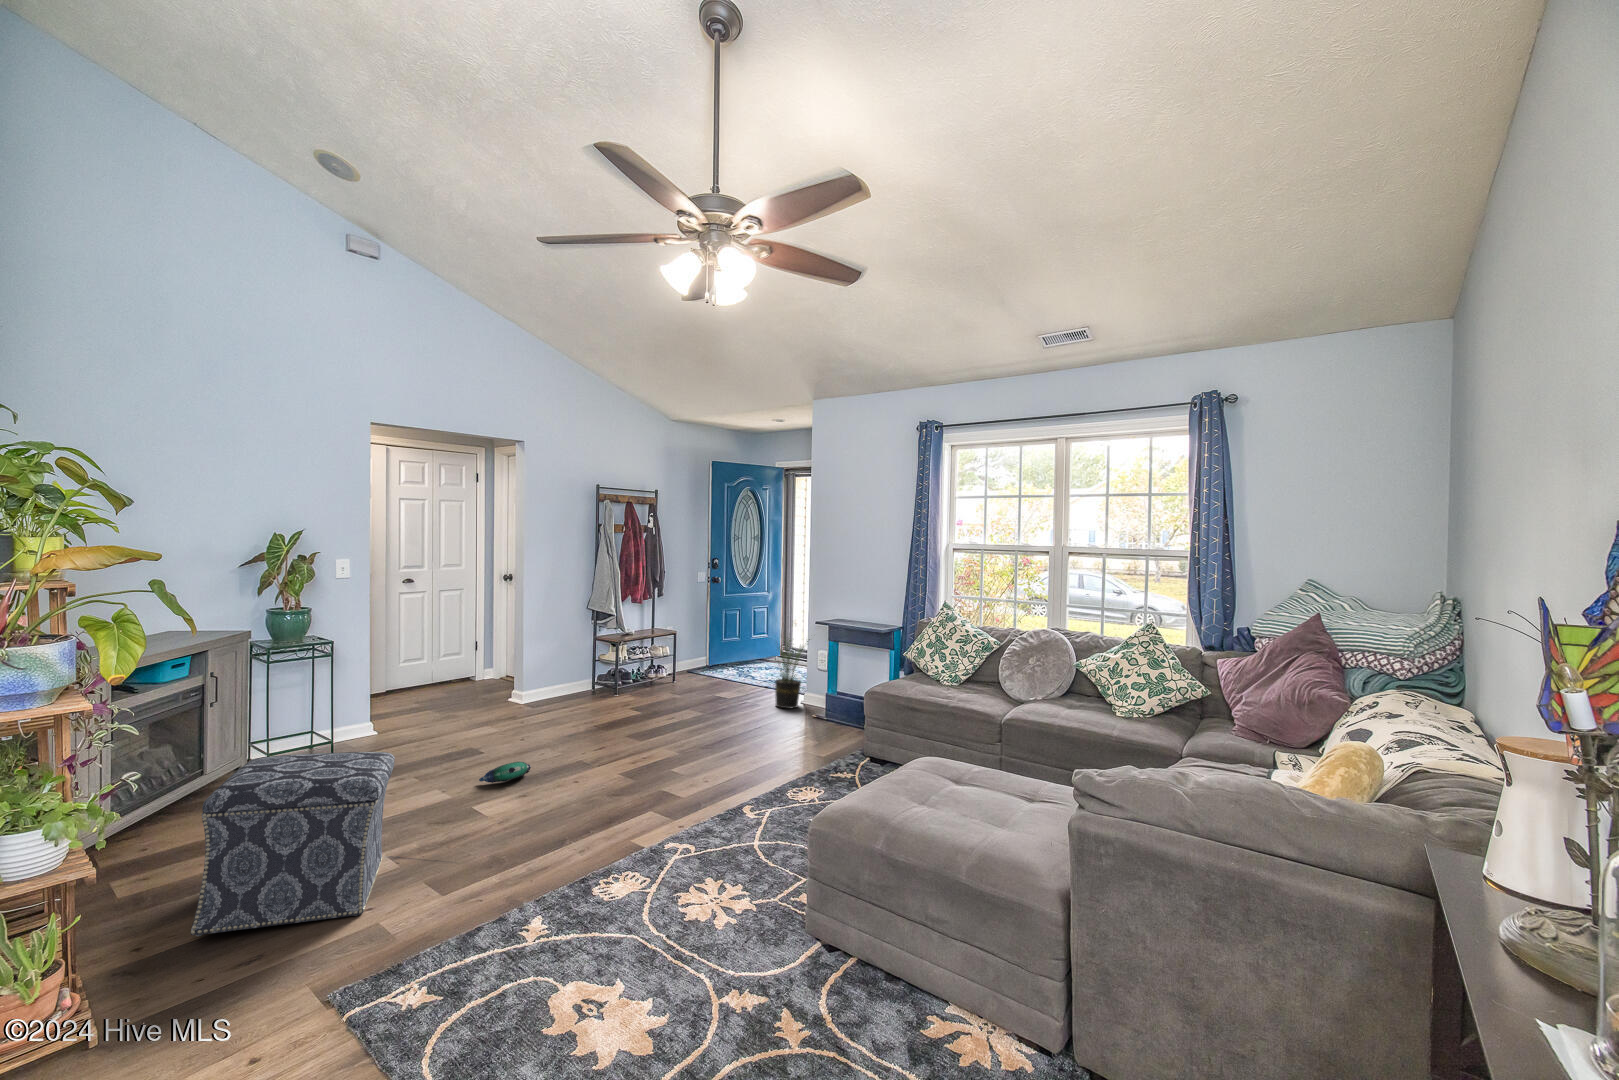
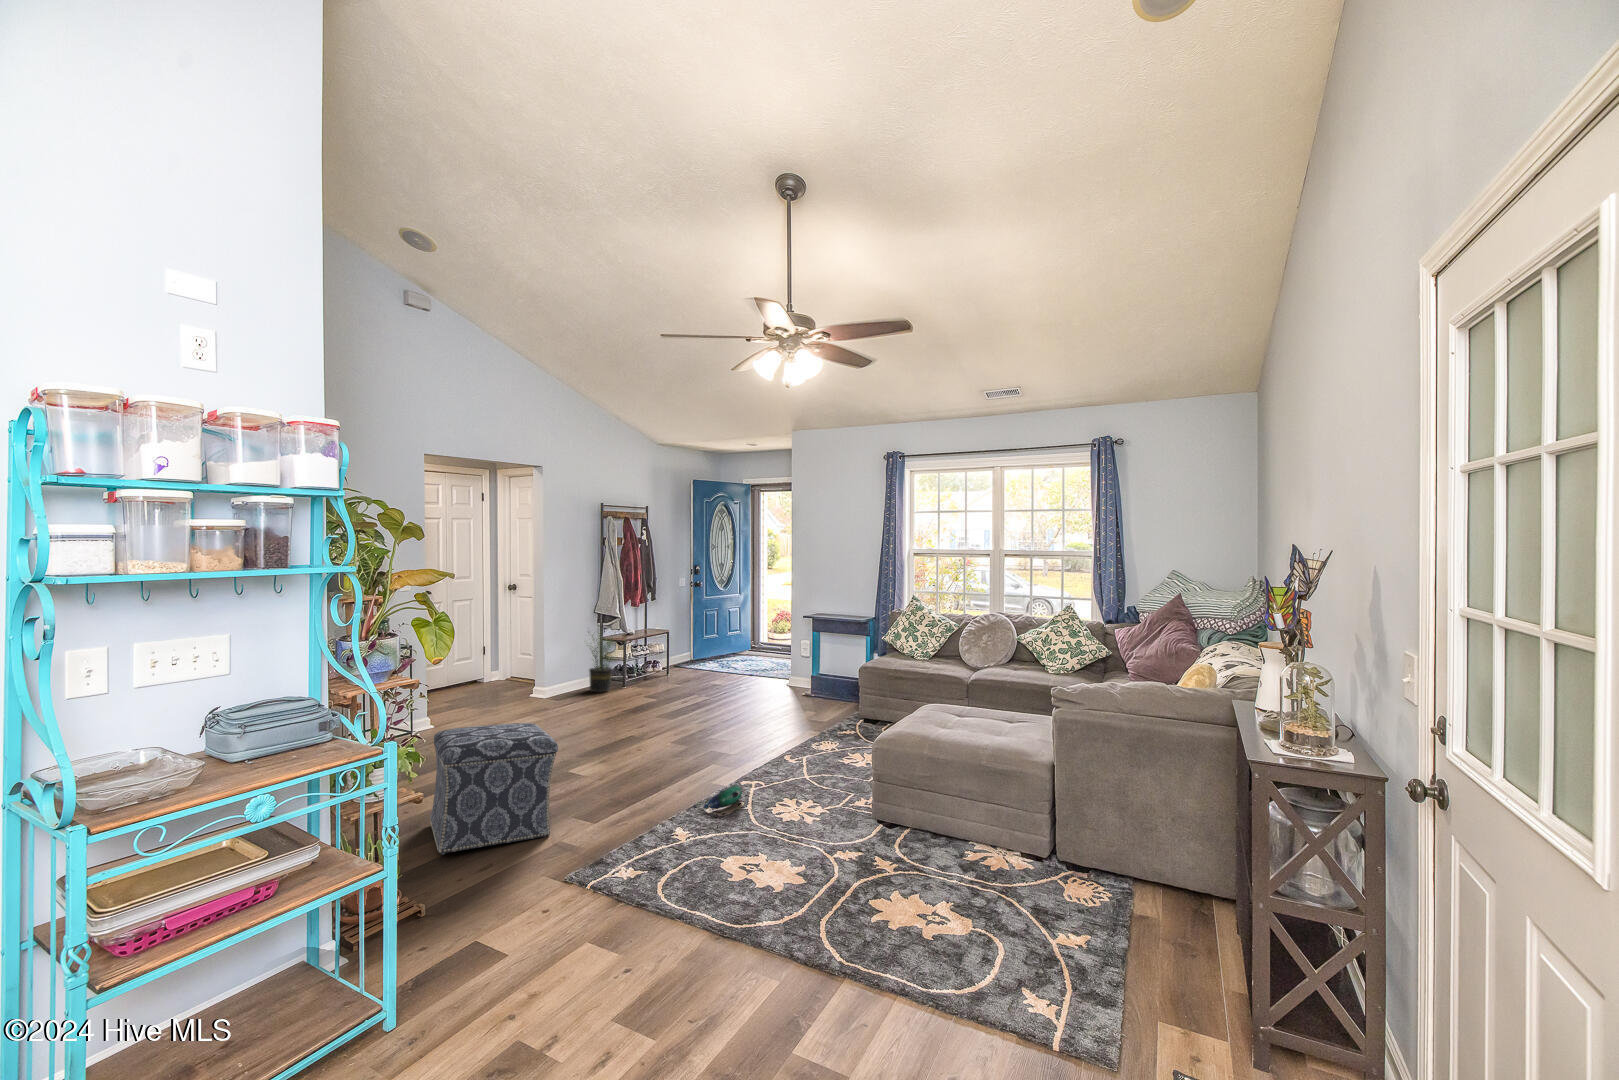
potted plant: present [775,638,810,708] -> present [588,632,613,692]
plush toy: present [479,762,531,783] -> present [703,785,742,809]

